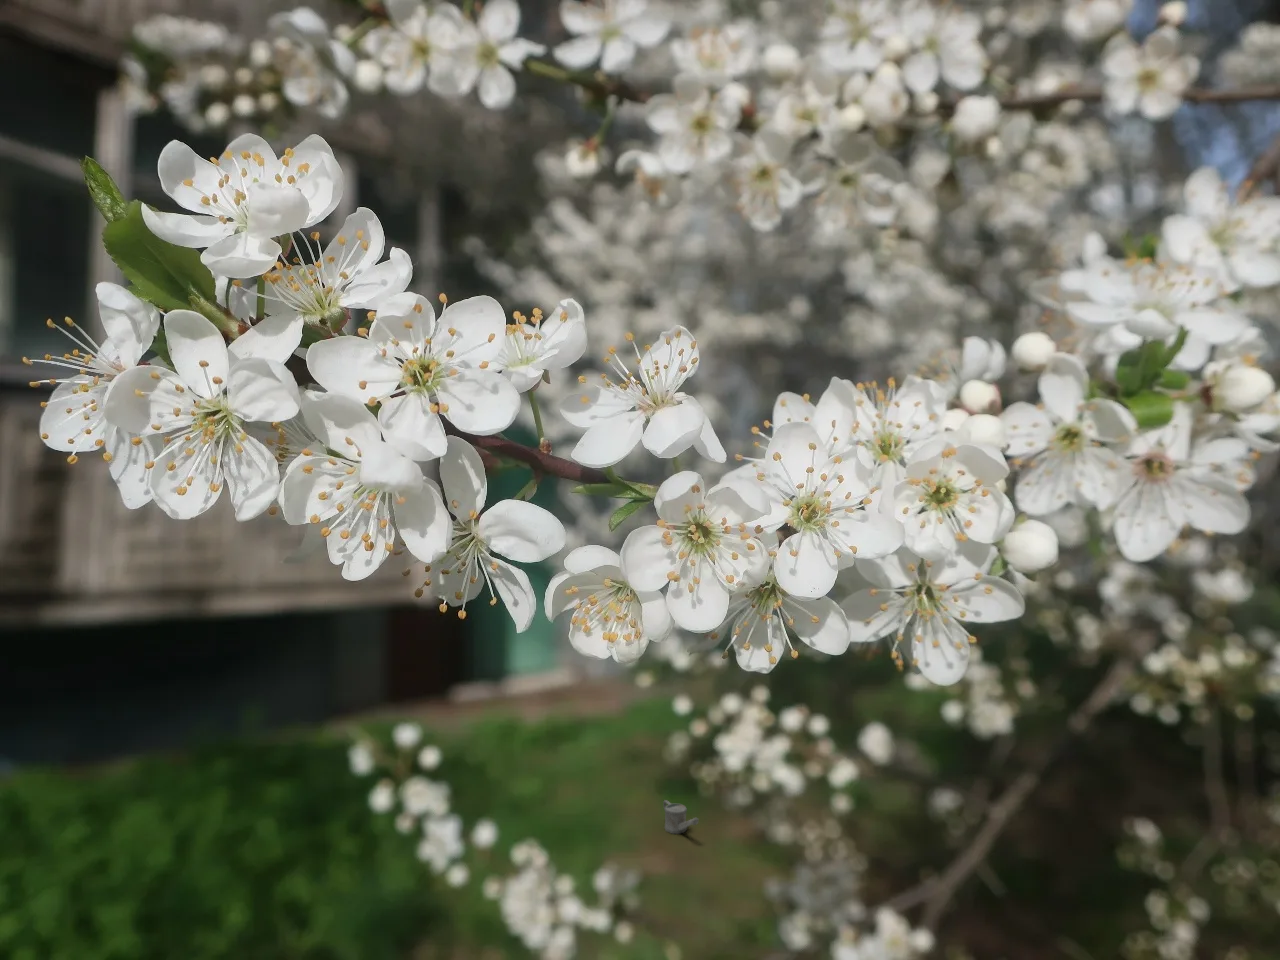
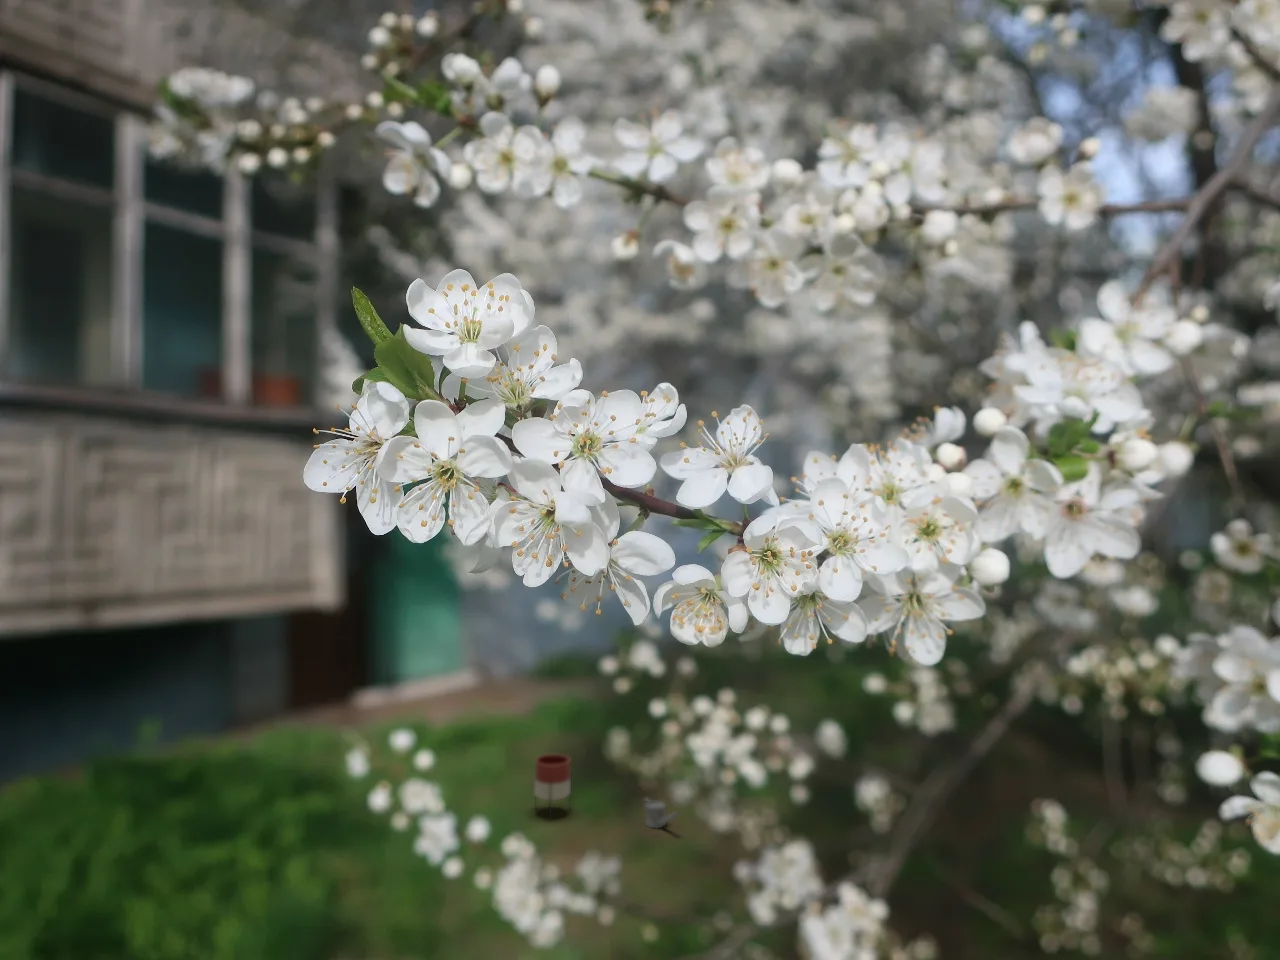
planter: none [547,751,586,824] -> present [534,754,571,801]

